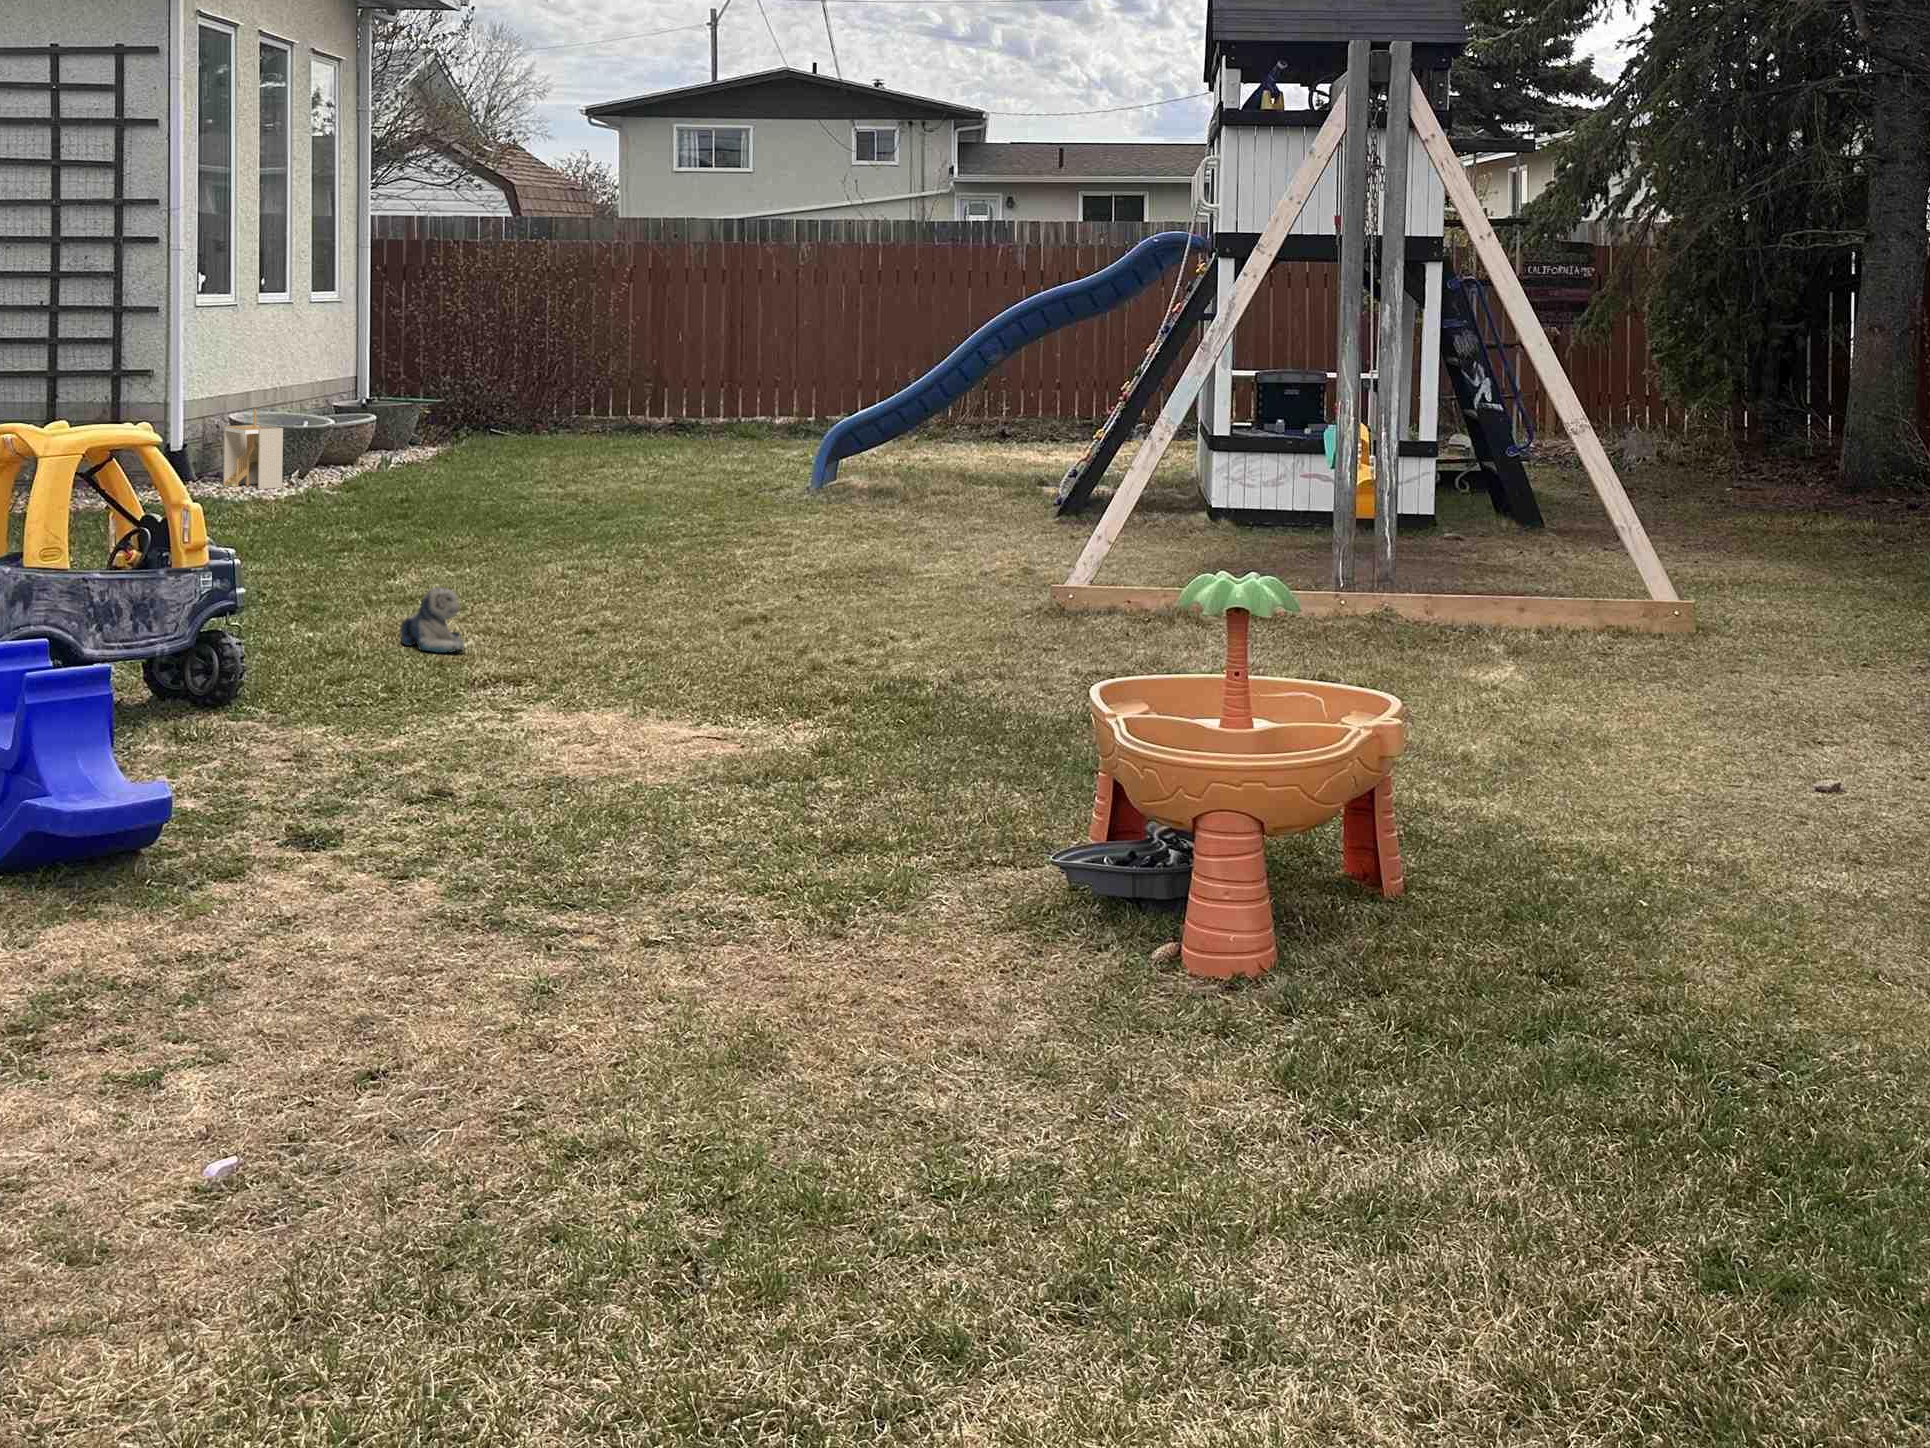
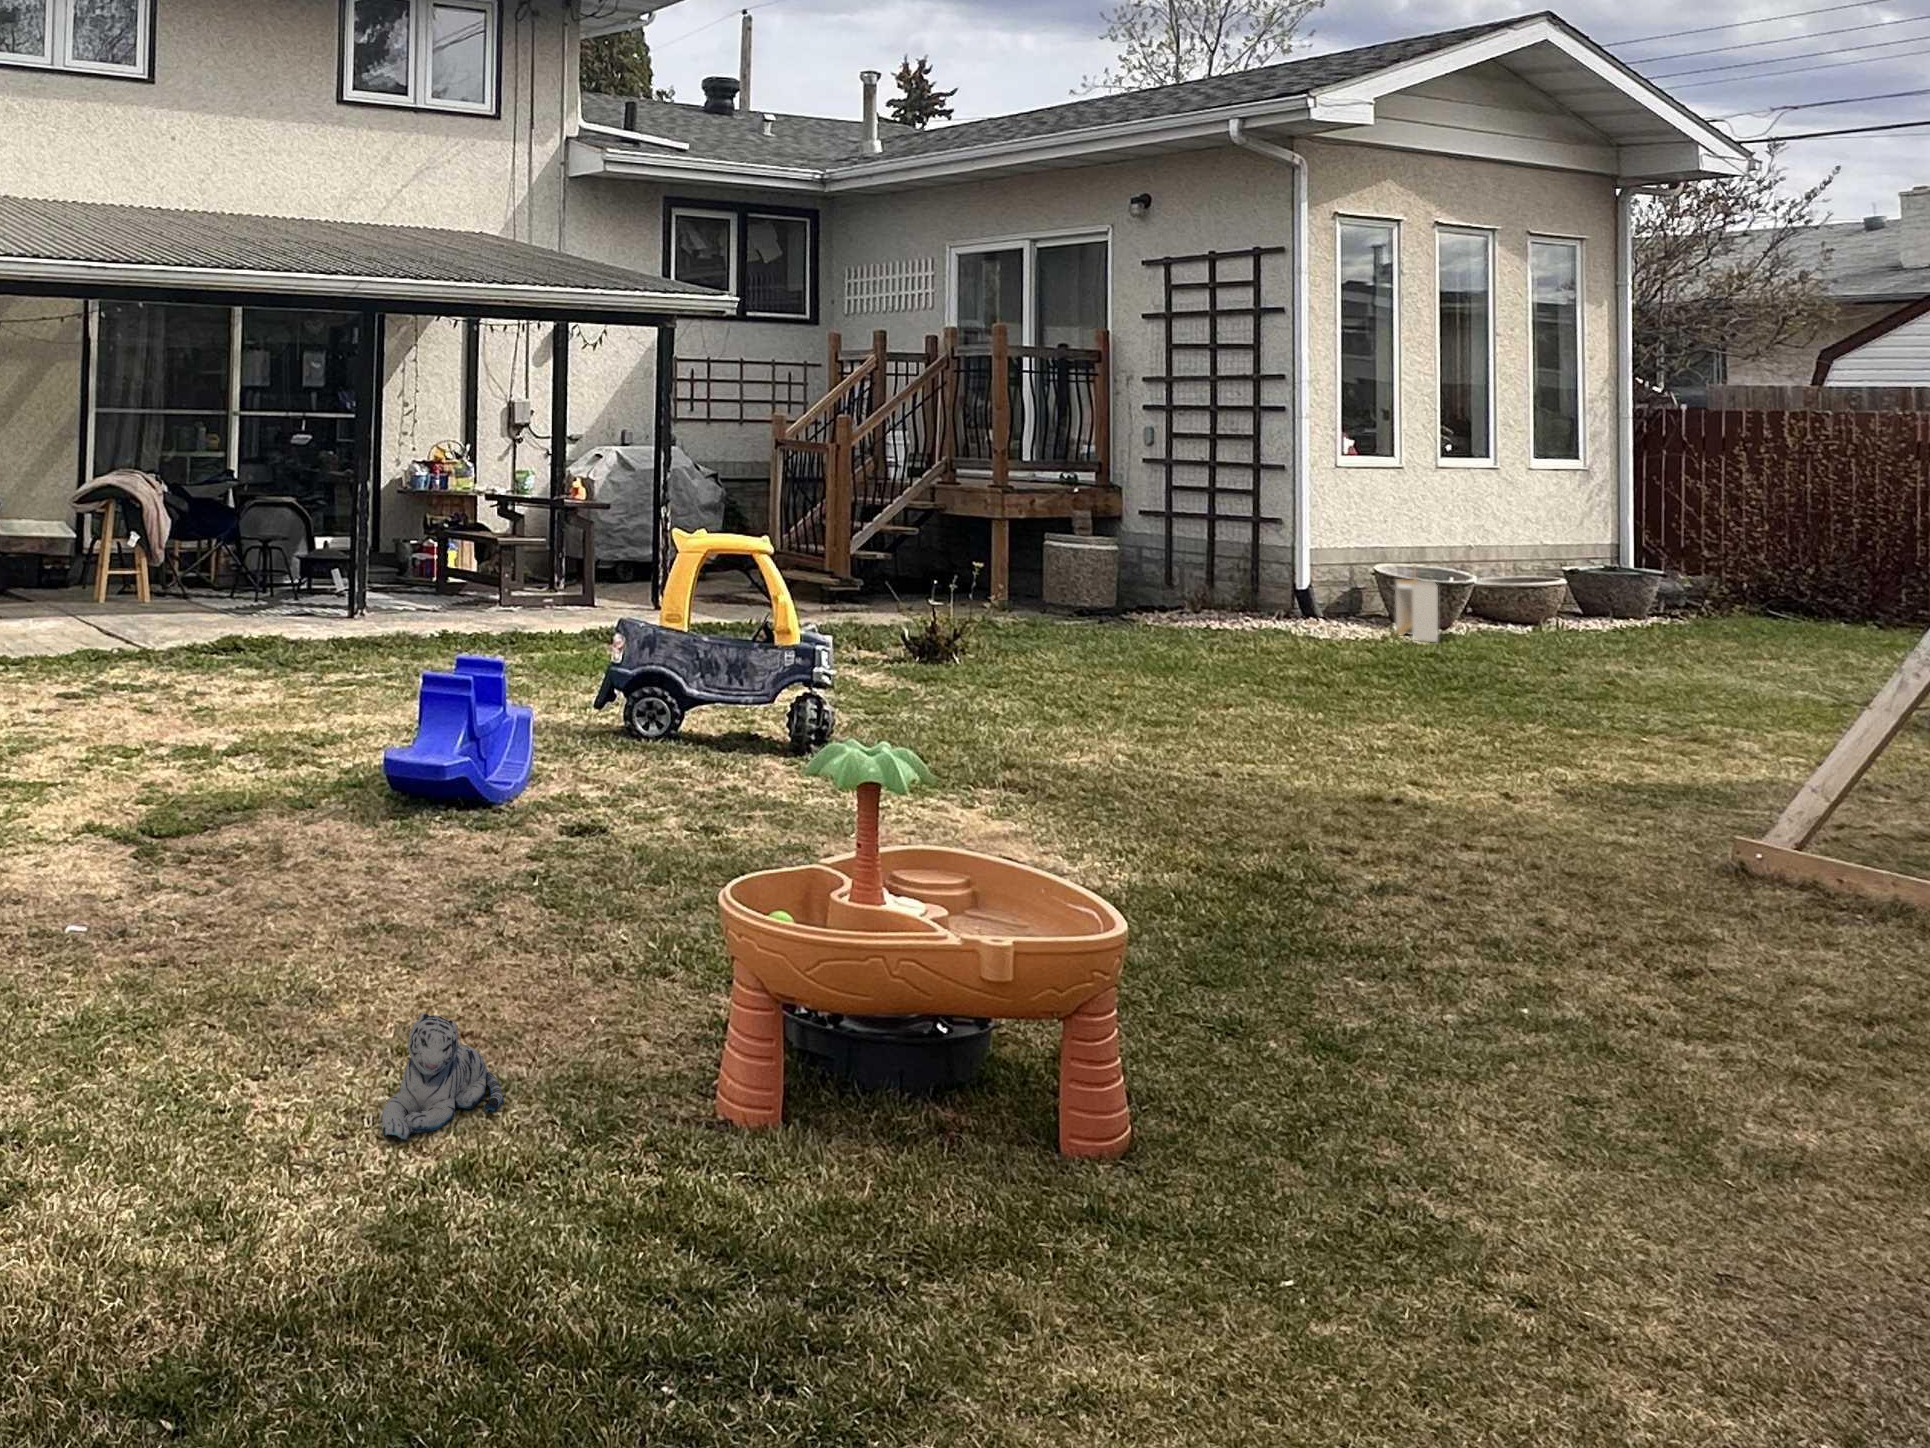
plush toy: present [400,587,464,653] -> present [382,1013,503,1140]

